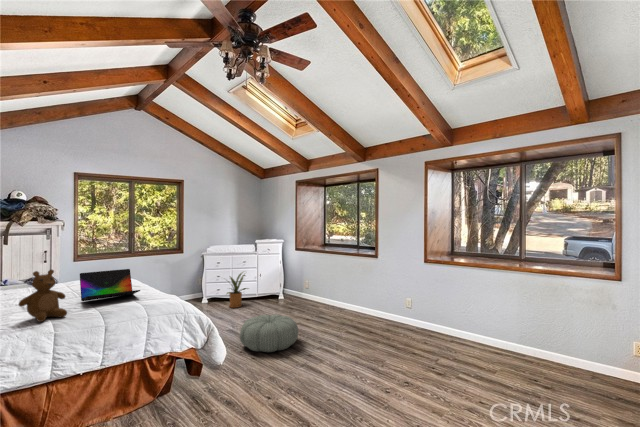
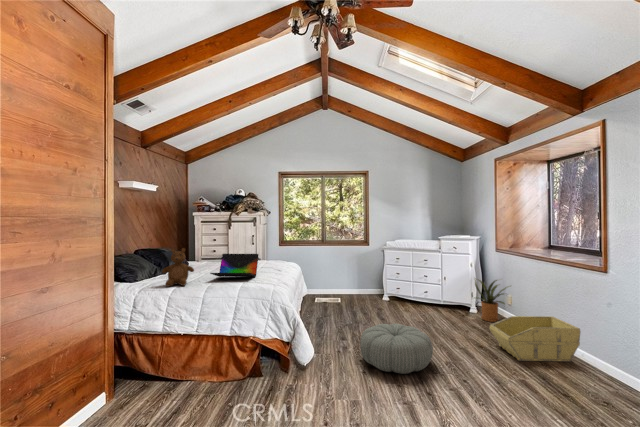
house plant: present [227,272,248,308] -> present [475,278,507,322]
storage bin: none [313,290,361,322] -> present [489,316,580,362]

